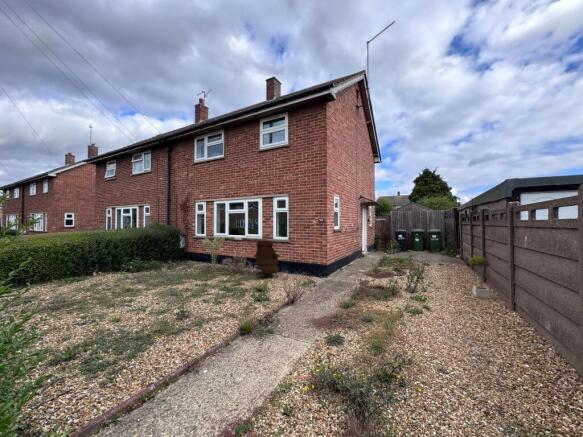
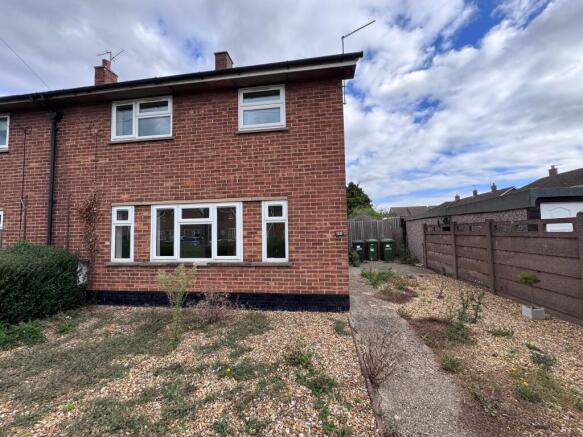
lounge chair: present [254,241,280,278] -> none [239,265,288,325]

